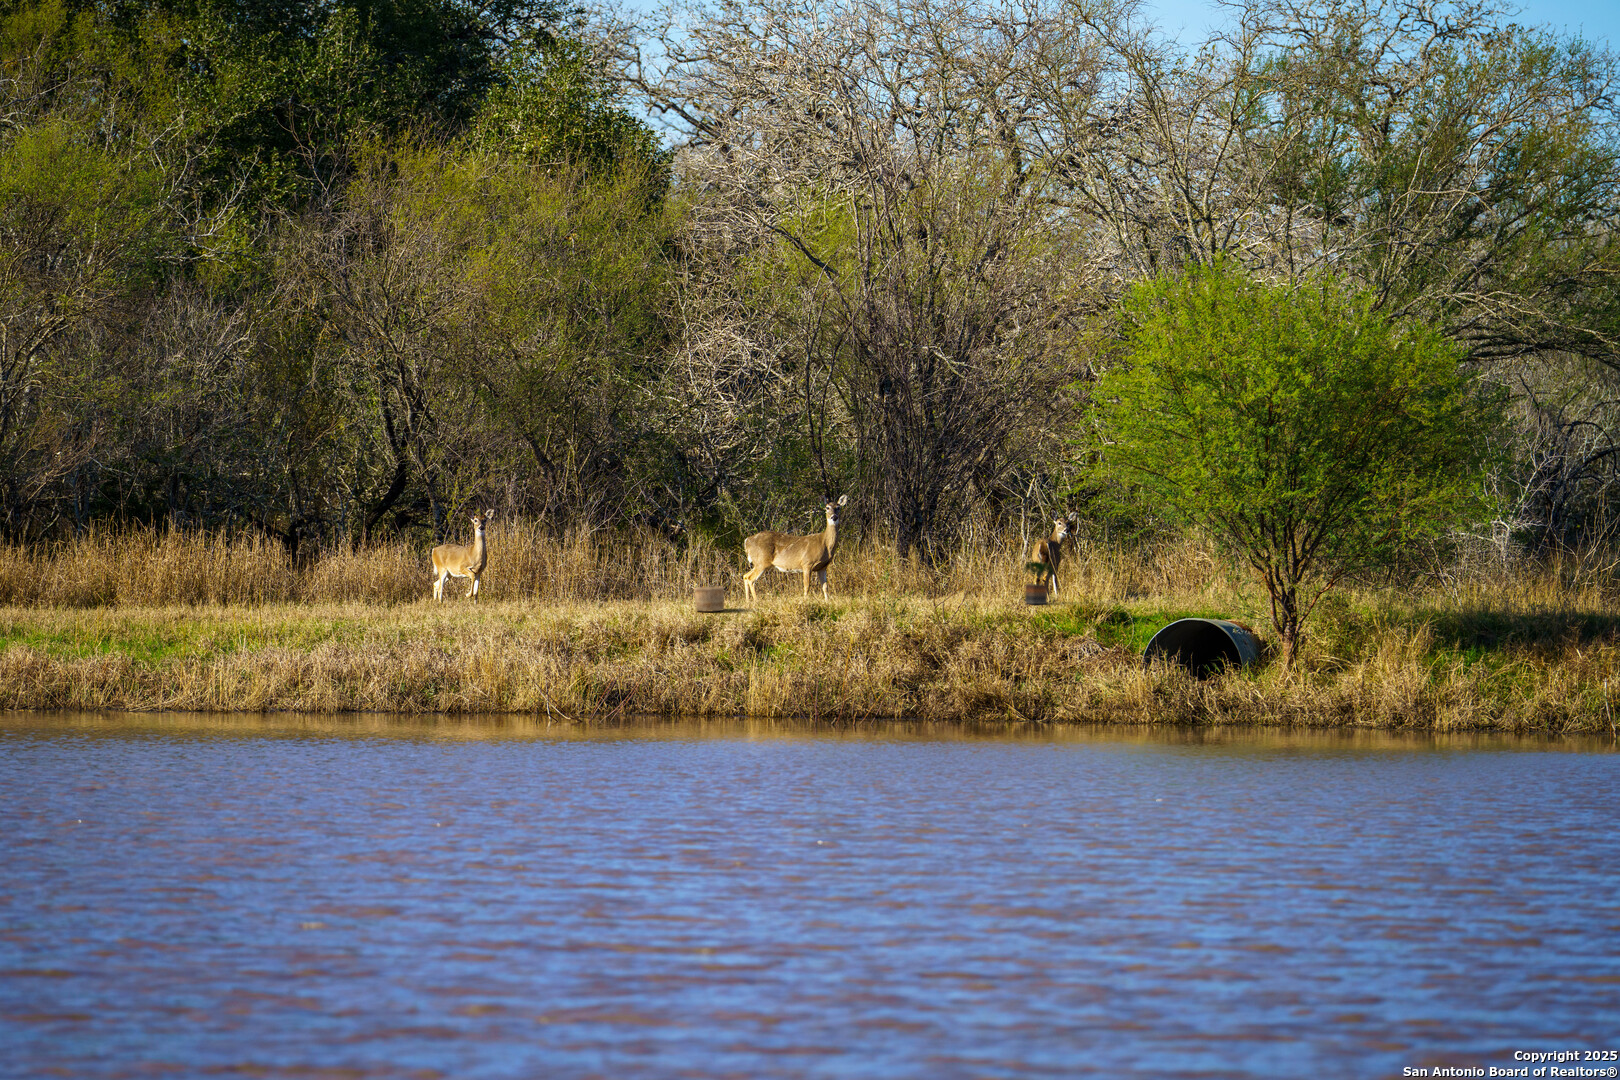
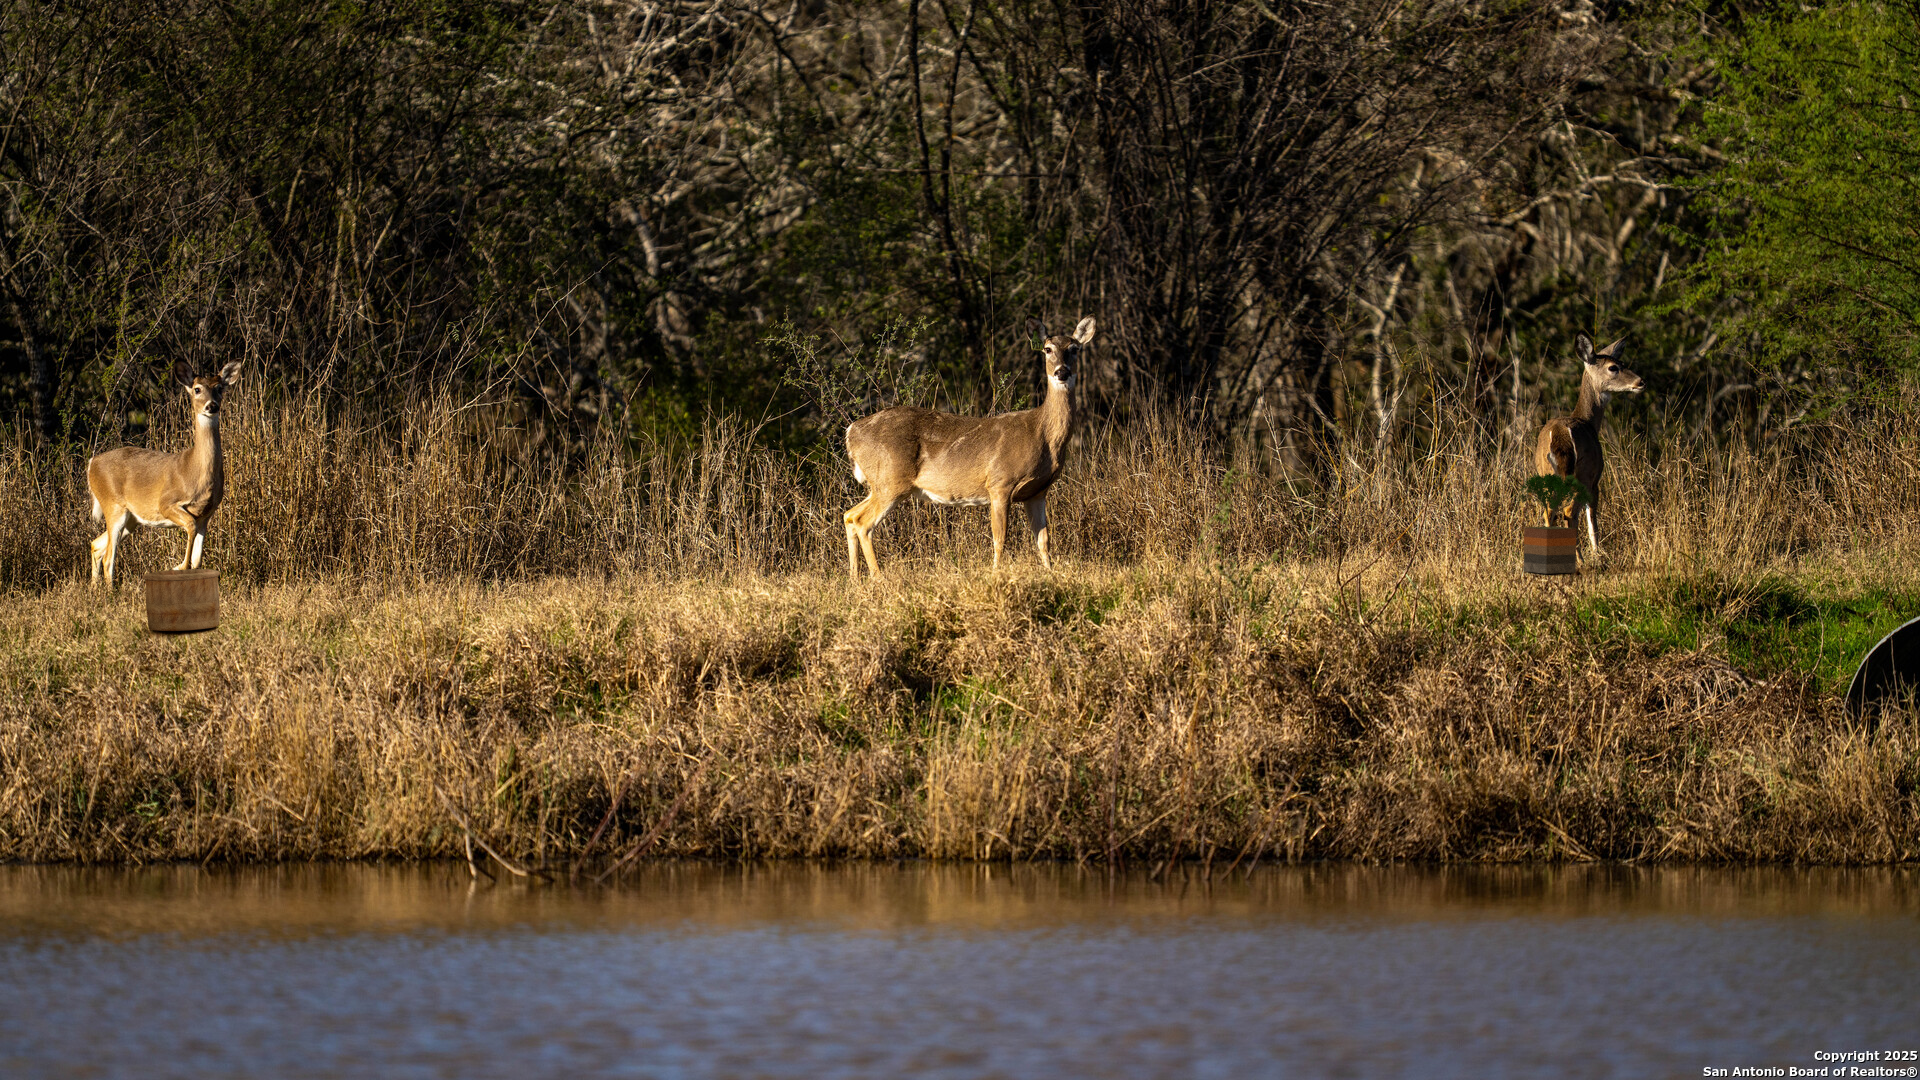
wooden bucket: present [695,587,724,611] -> present [143,569,220,631]

